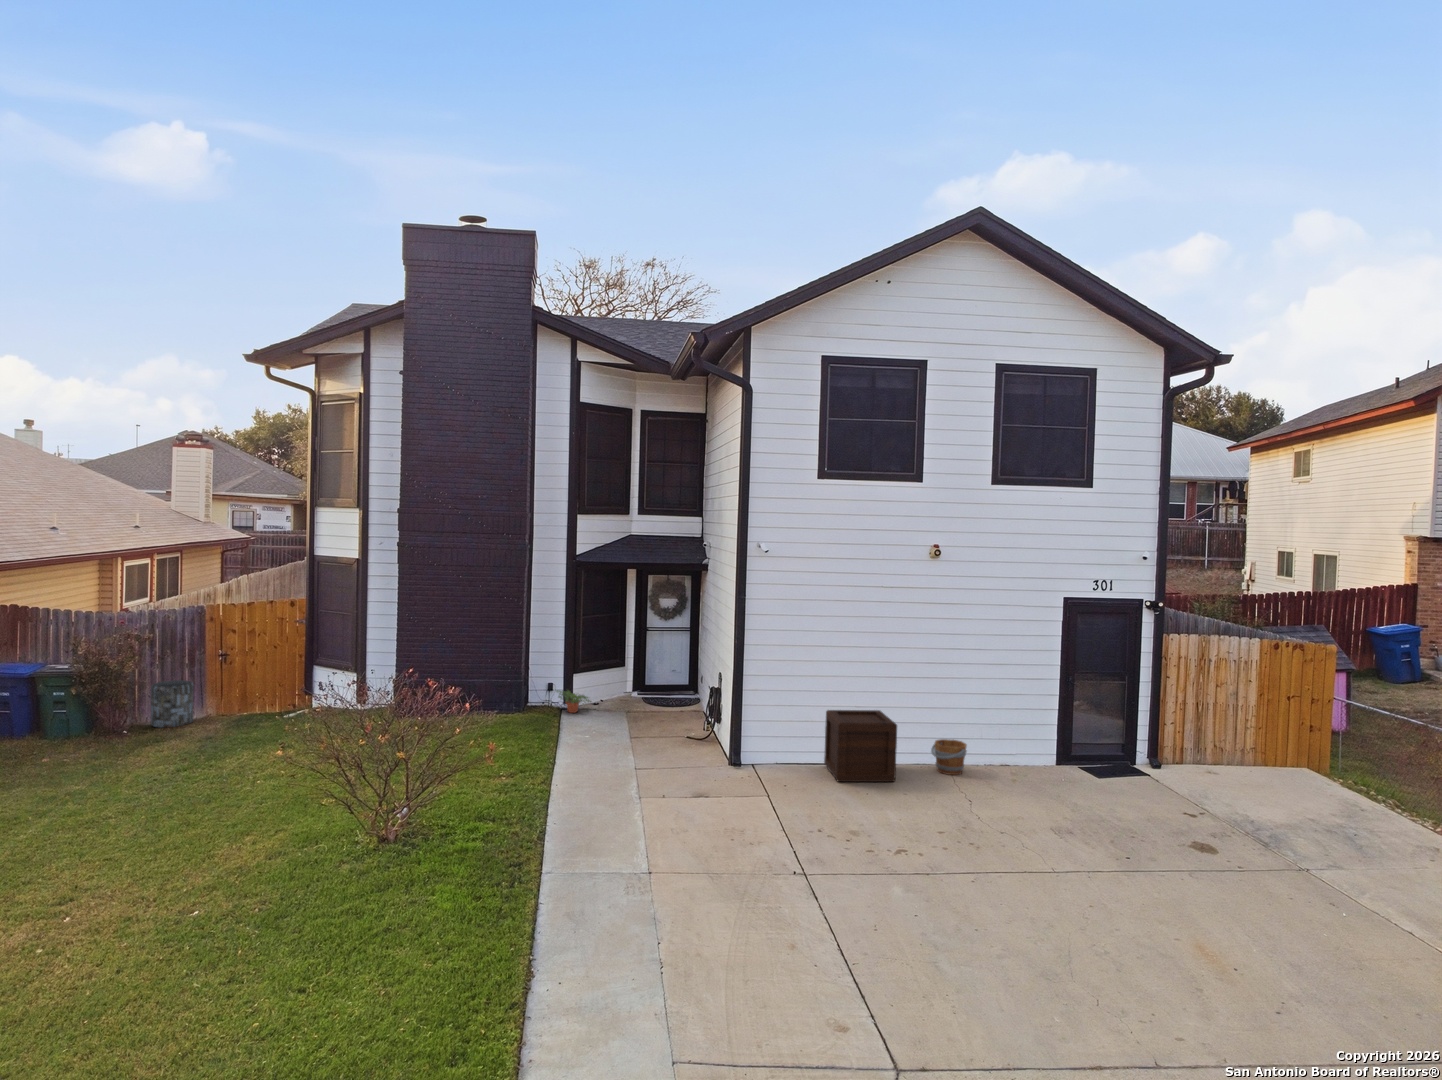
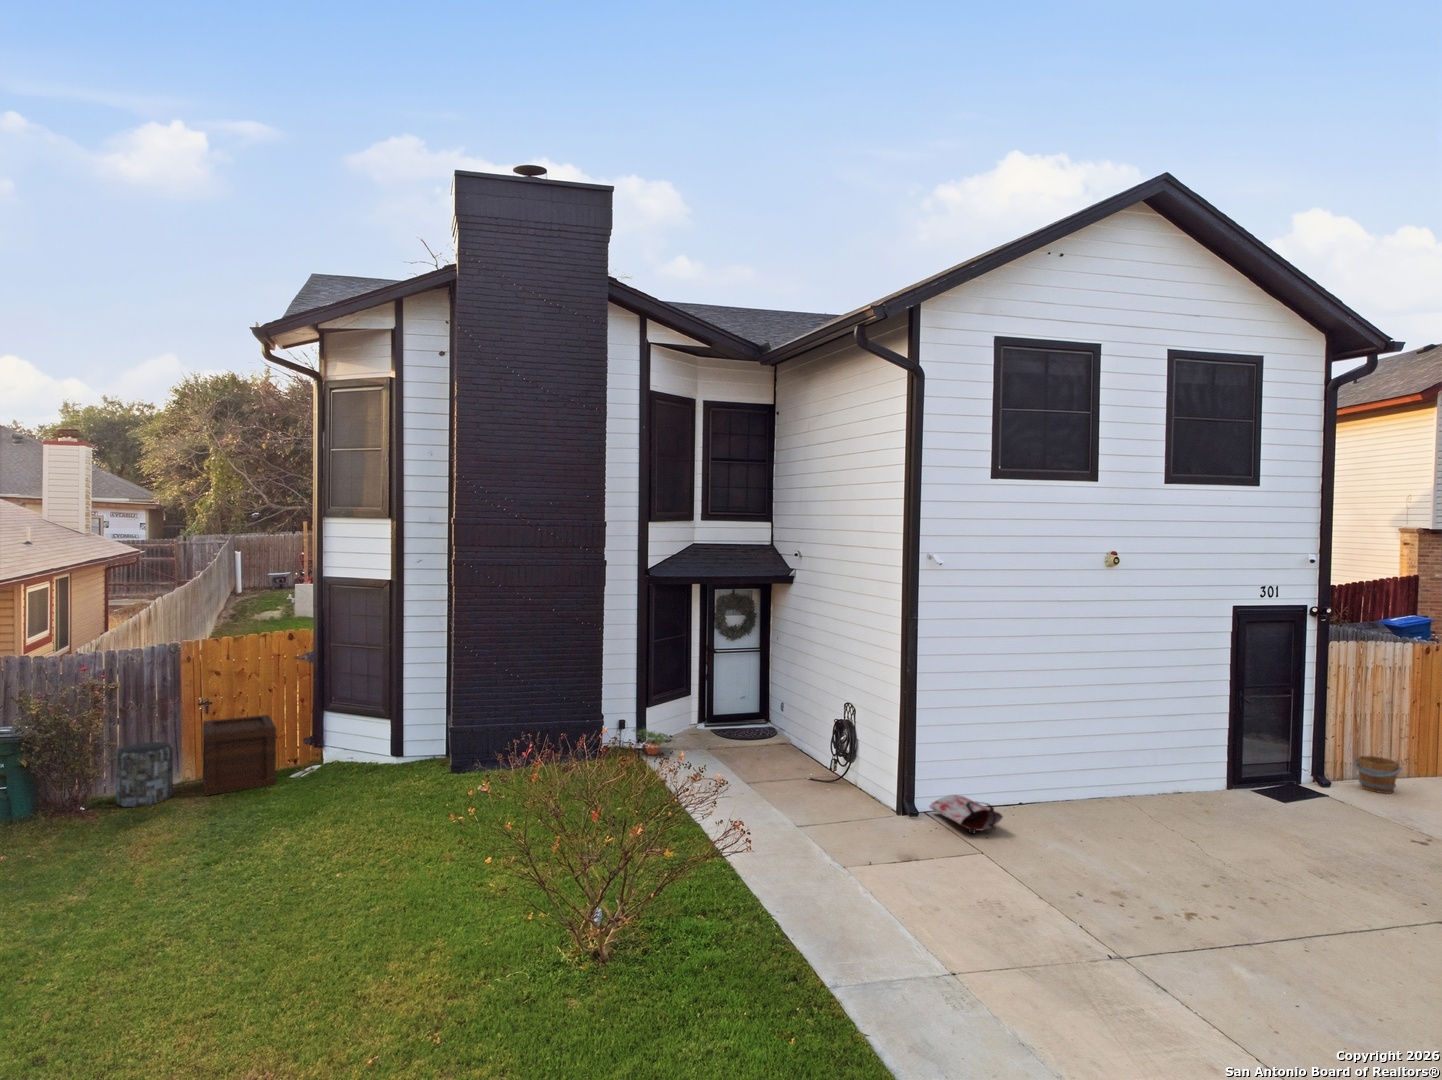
wooden crate: present [824,710,897,782] -> present [202,715,276,795]
bucket: present [931,739,967,775] -> present [1354,756,1402,793]
bag: none [757,750,804,780] -> present [929,795,1003,834]

